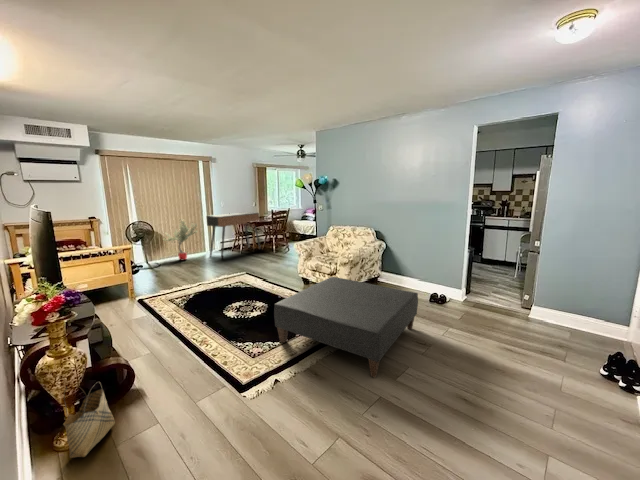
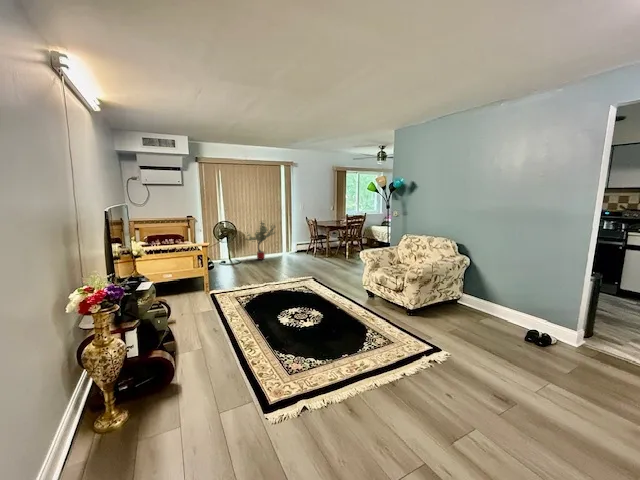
console table: present [207,212,261,258] -> none [284,216,336,261]
ottoman: present [274,277,418,378] -> none [318,294,500,431]
woven basket: present [64,384,115,458] -> none [101,371,150,442]

